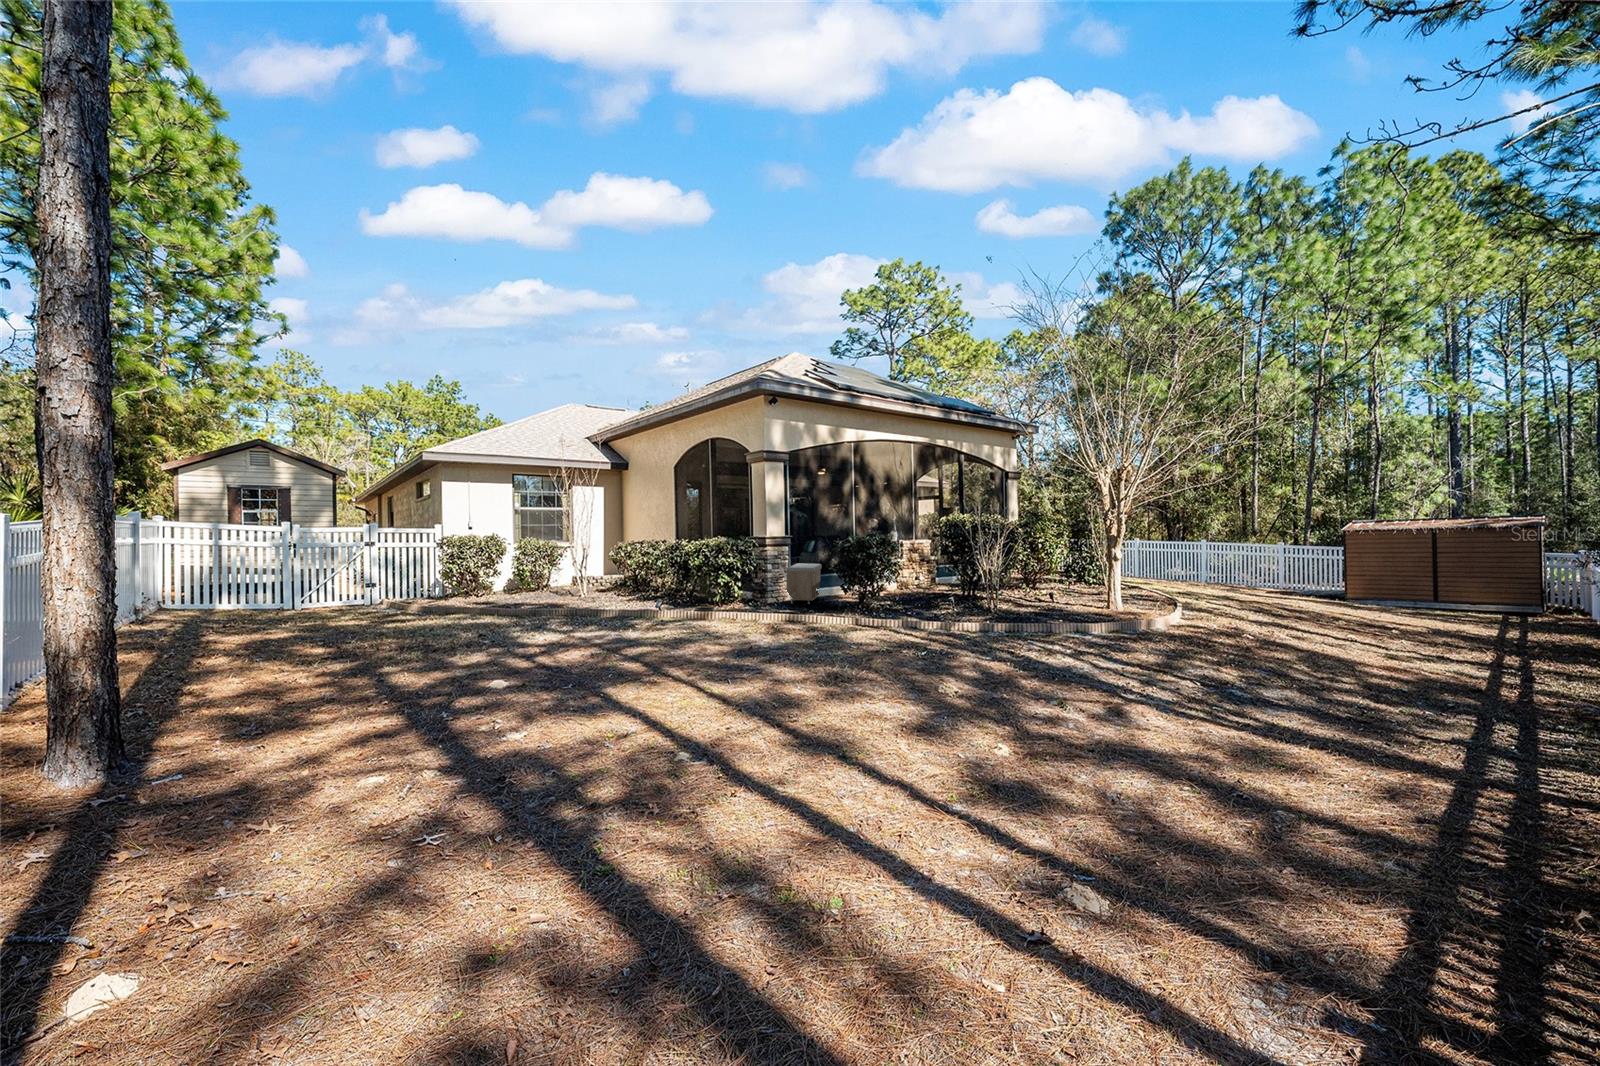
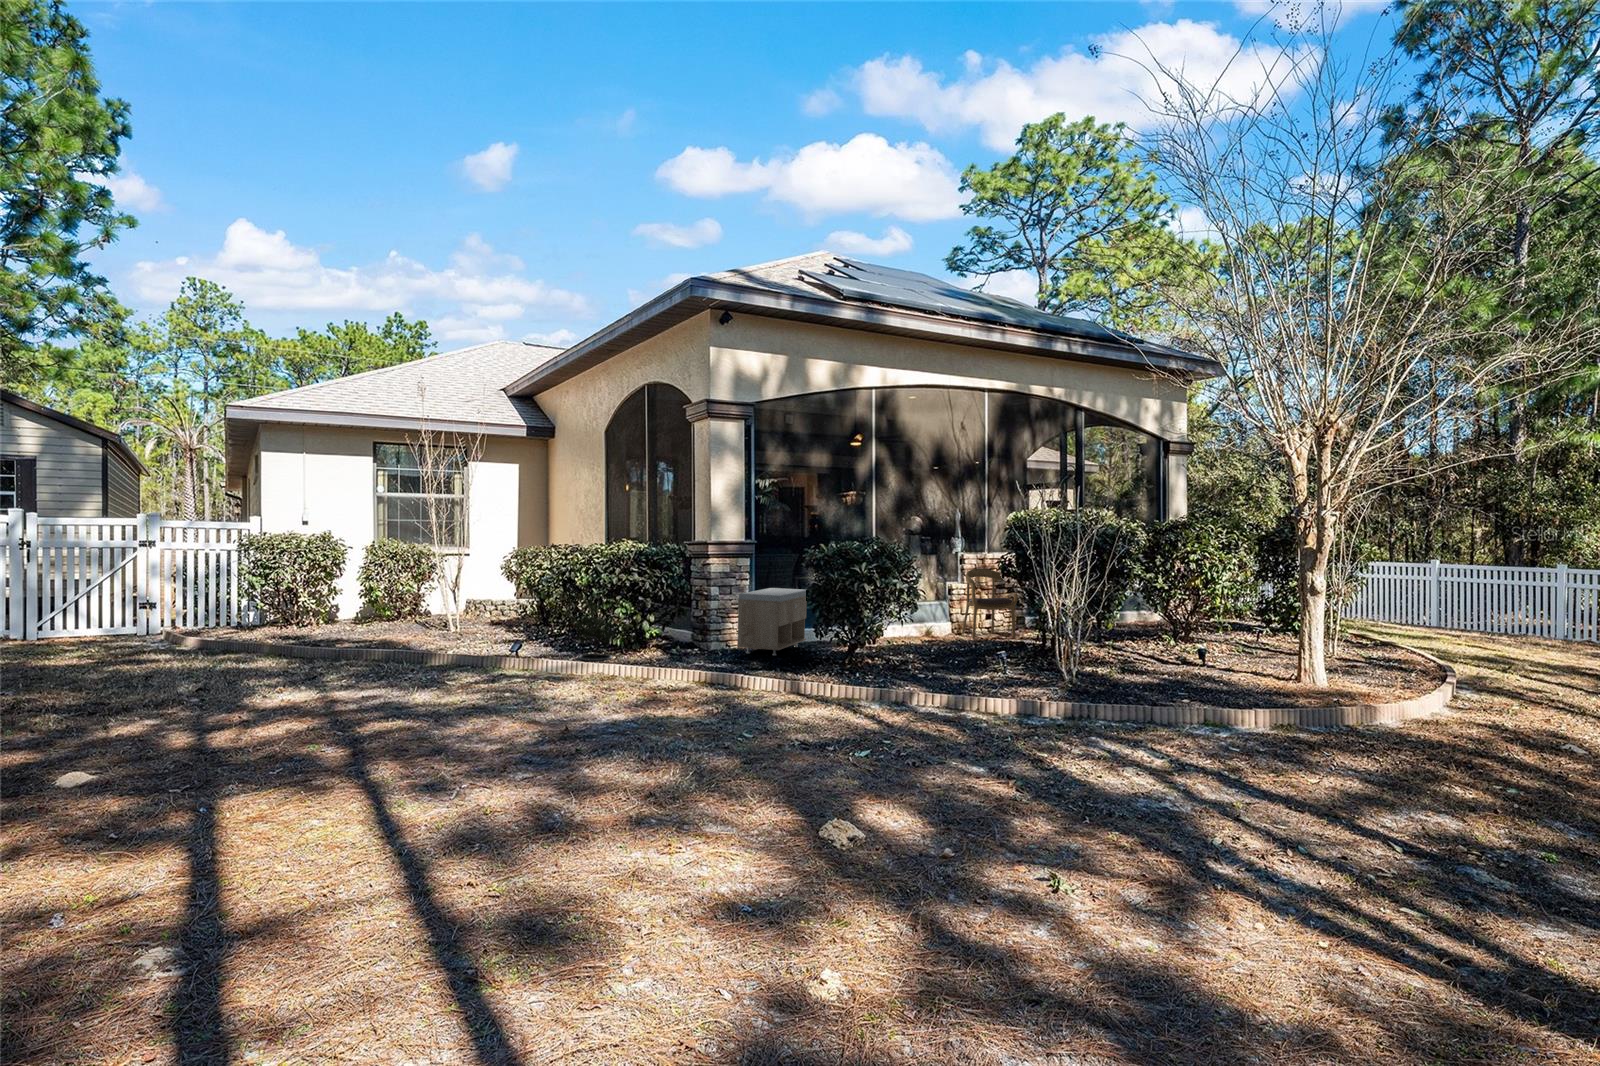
chair: none [899,549,933,590] -> present [962,569,1018,638]

